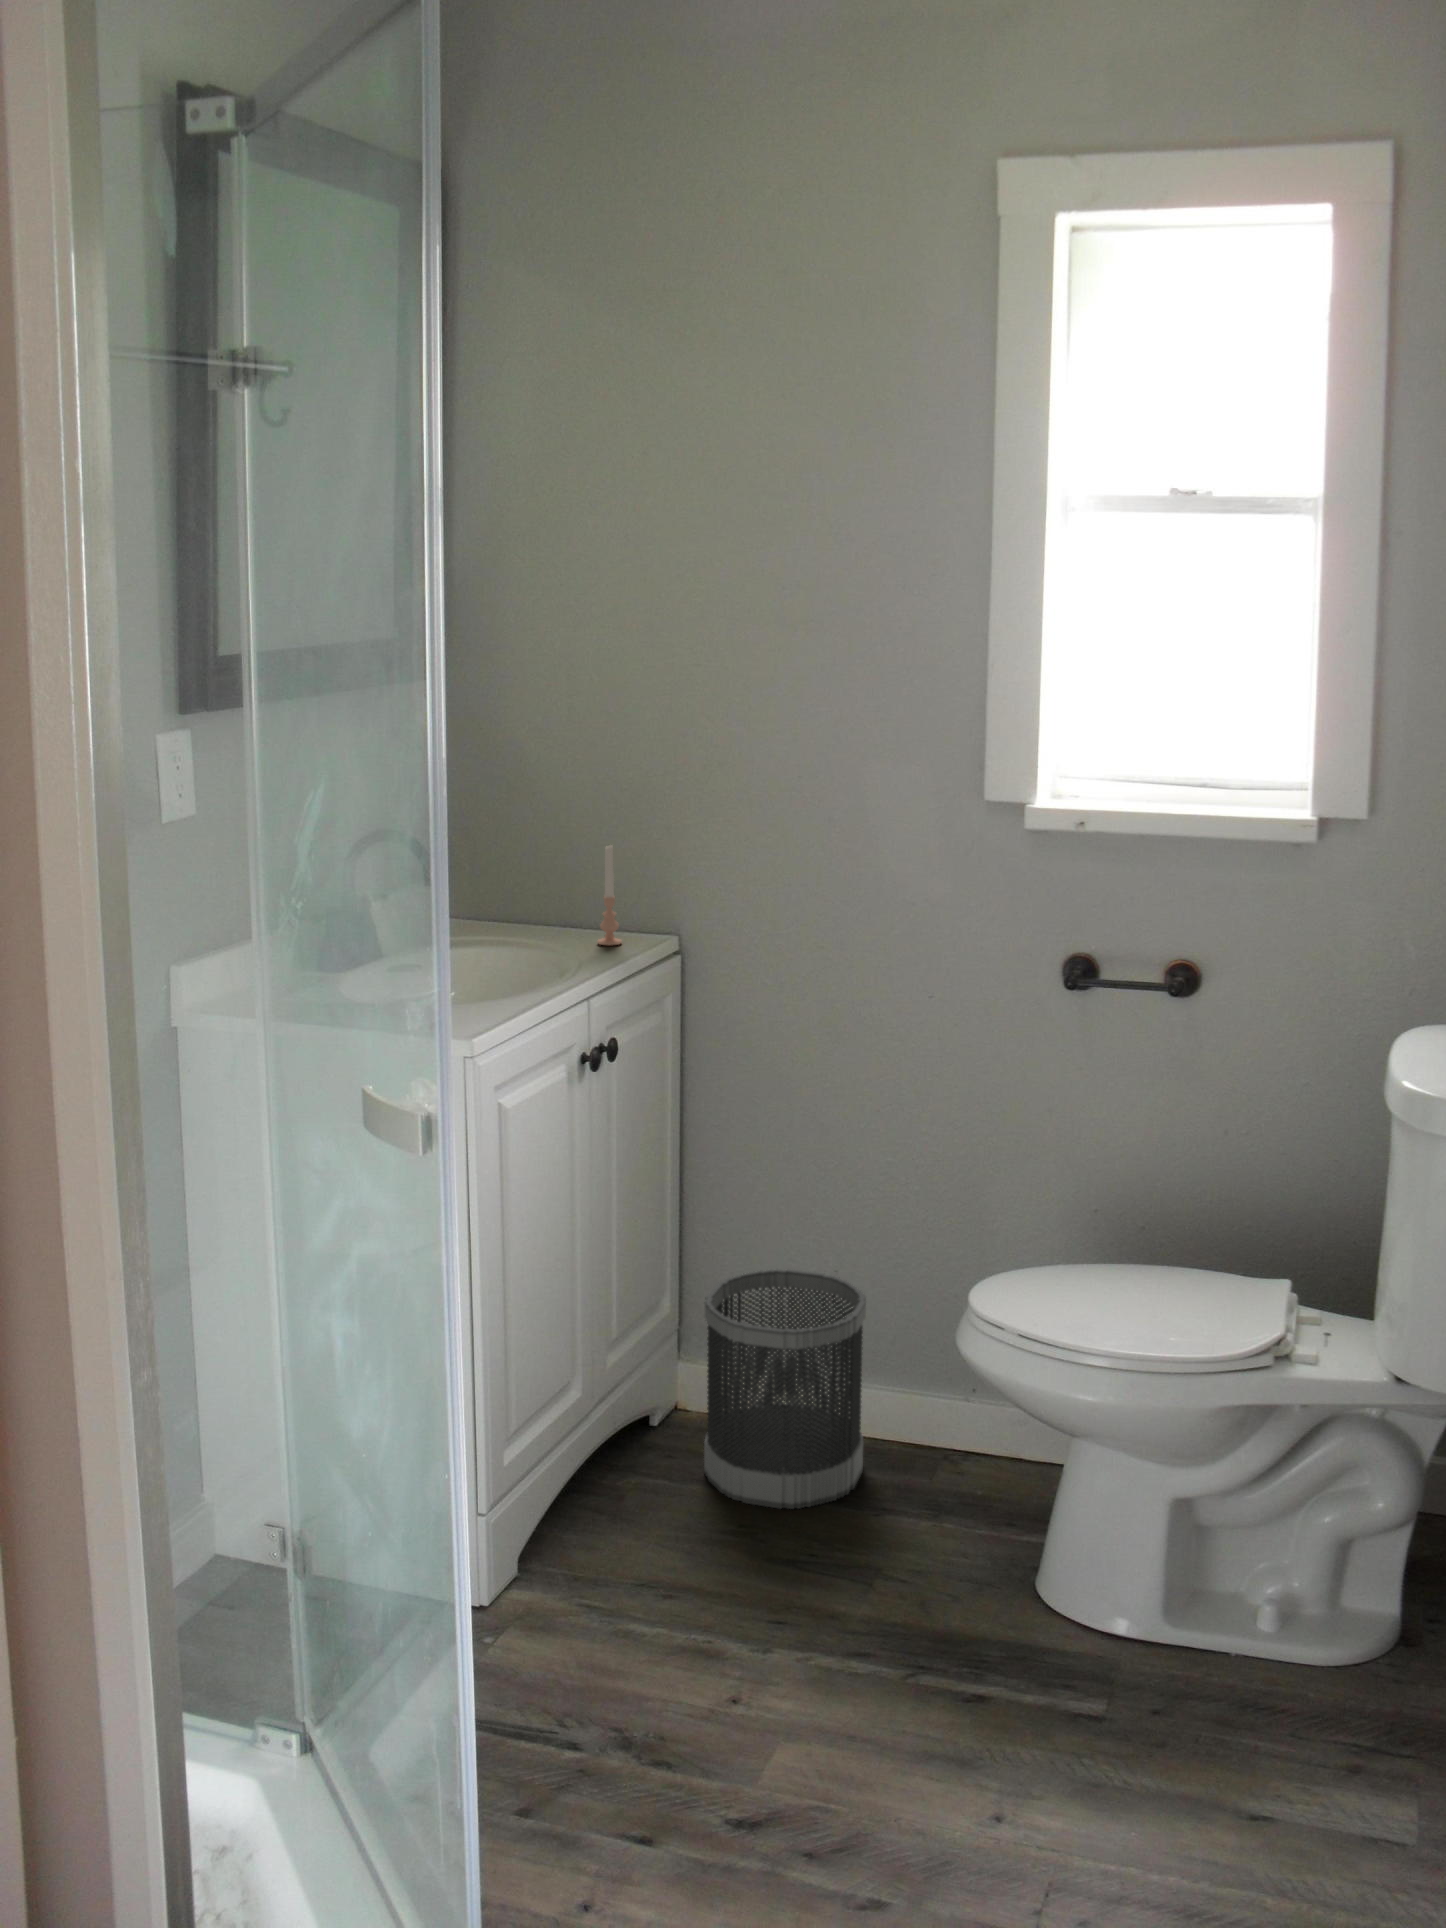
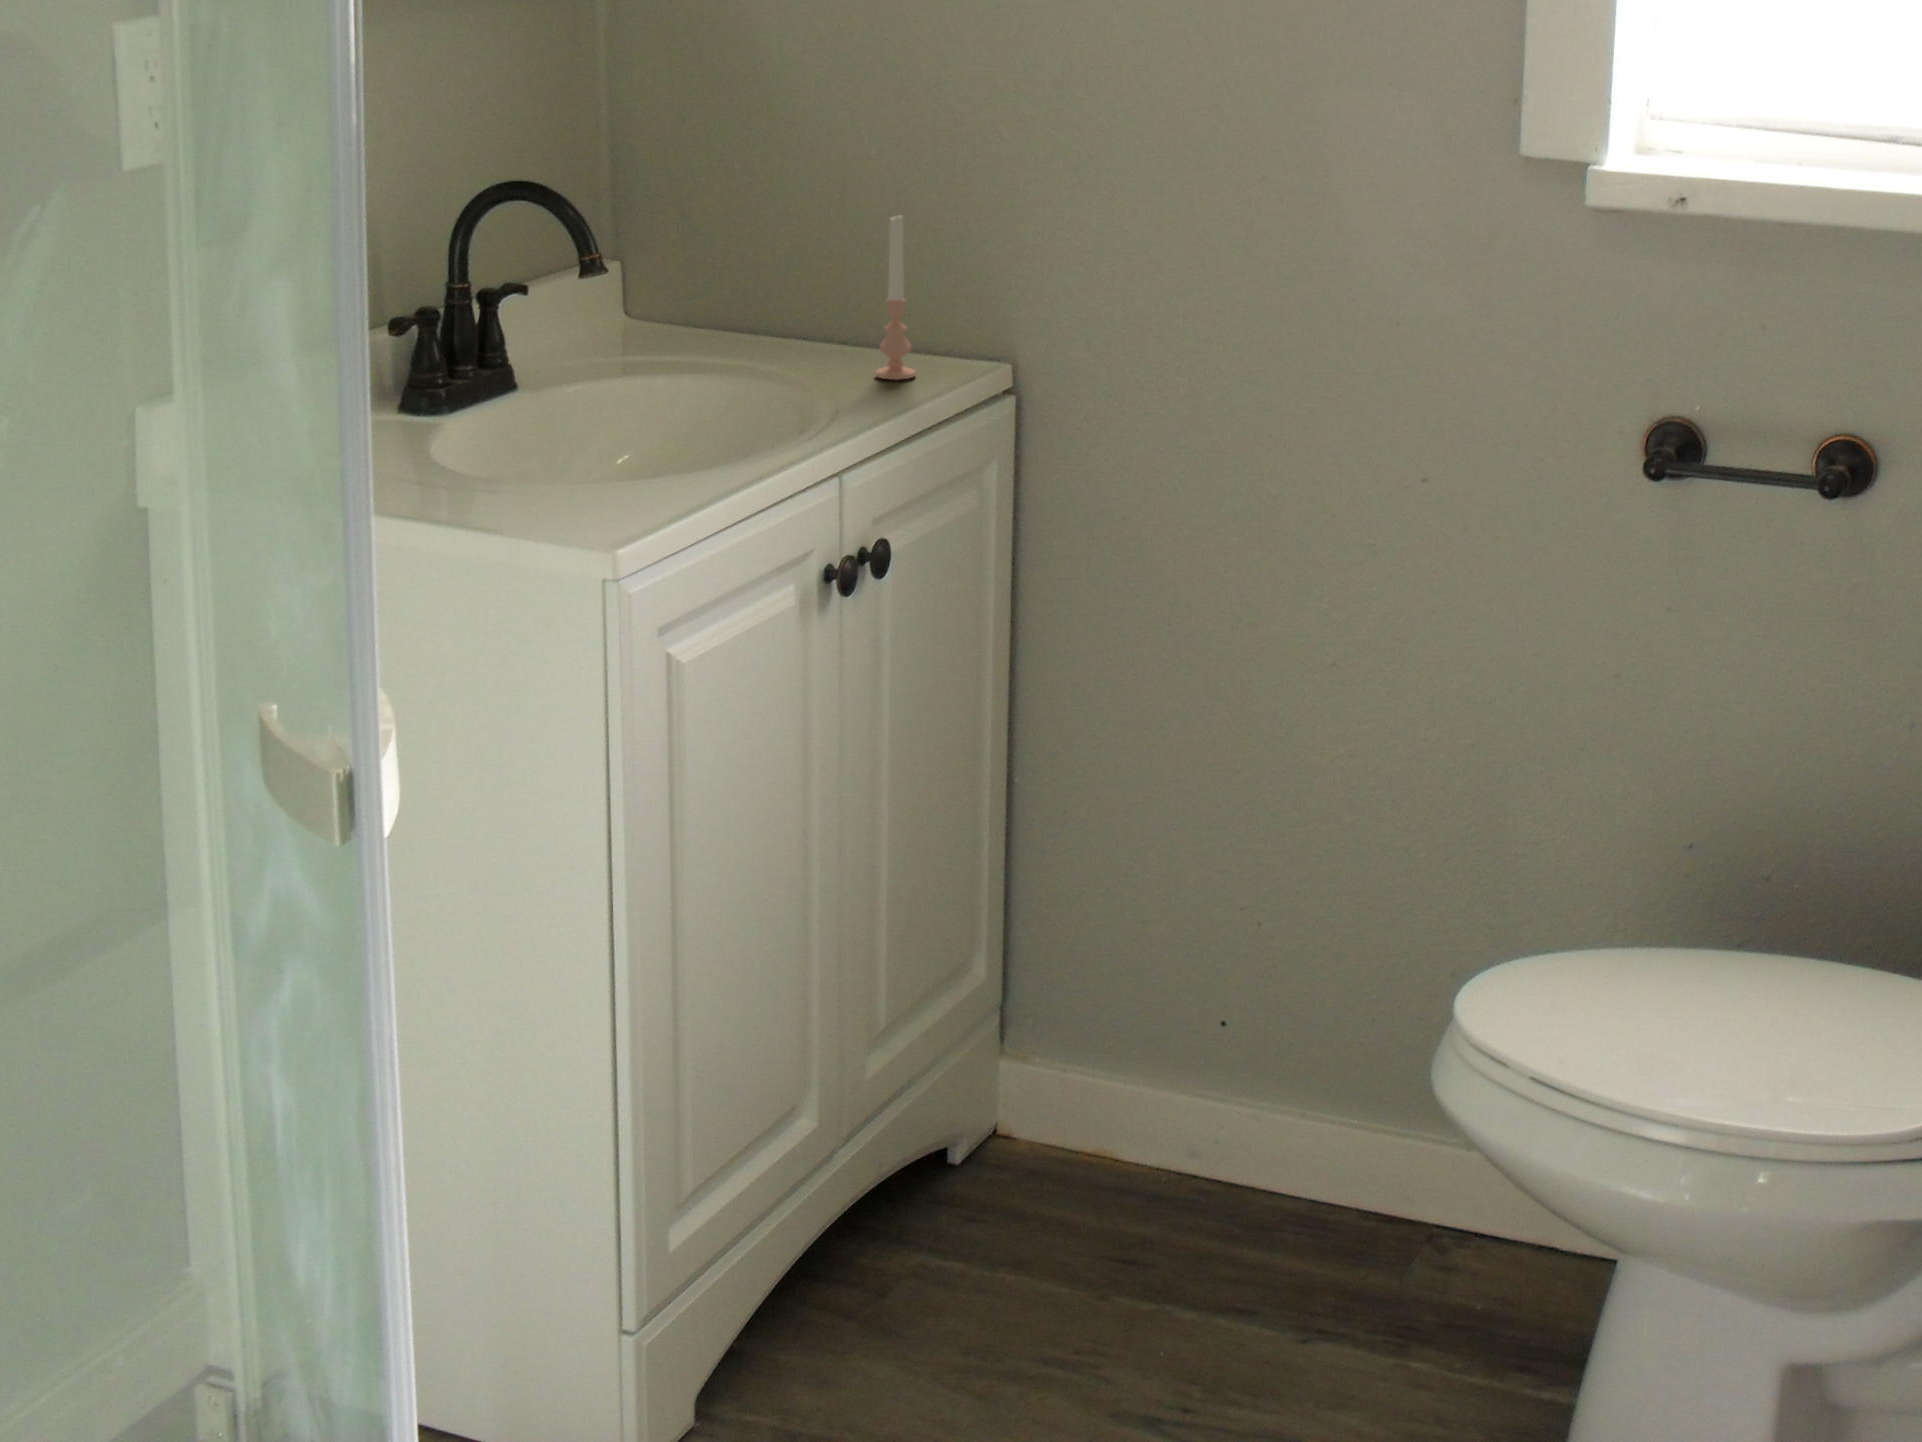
wastebasket: present [704,1269,866,1509] -> none [1025,918,1299,1325]

